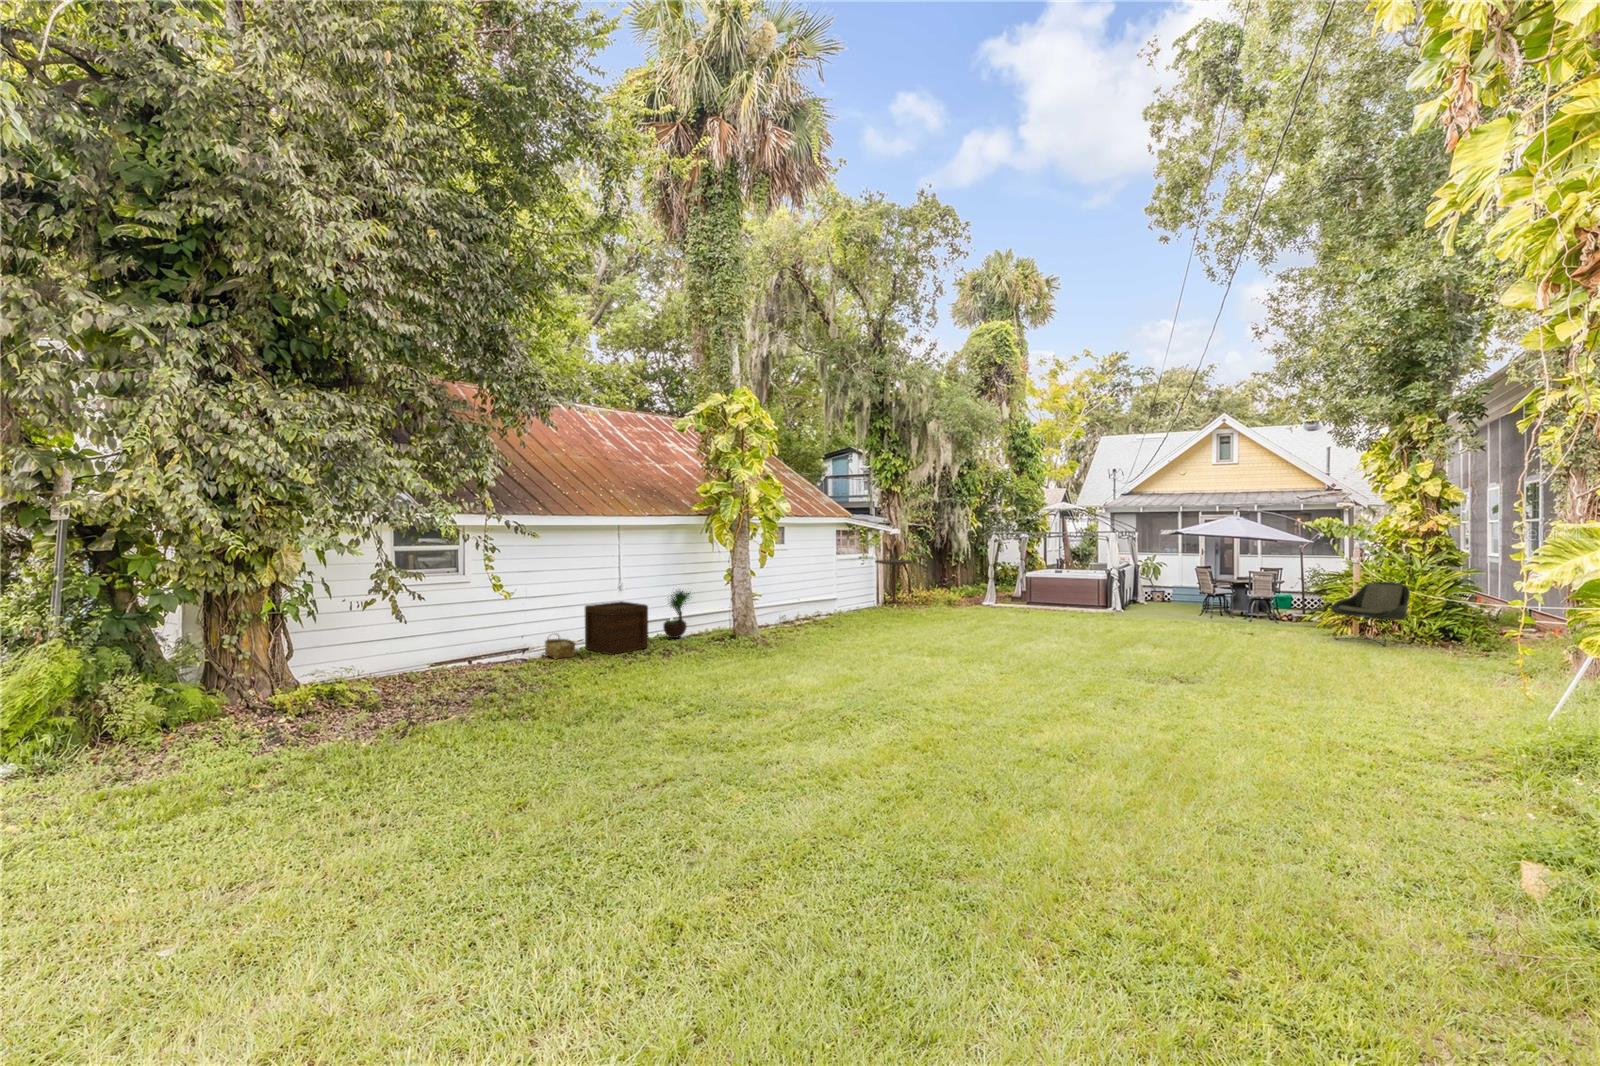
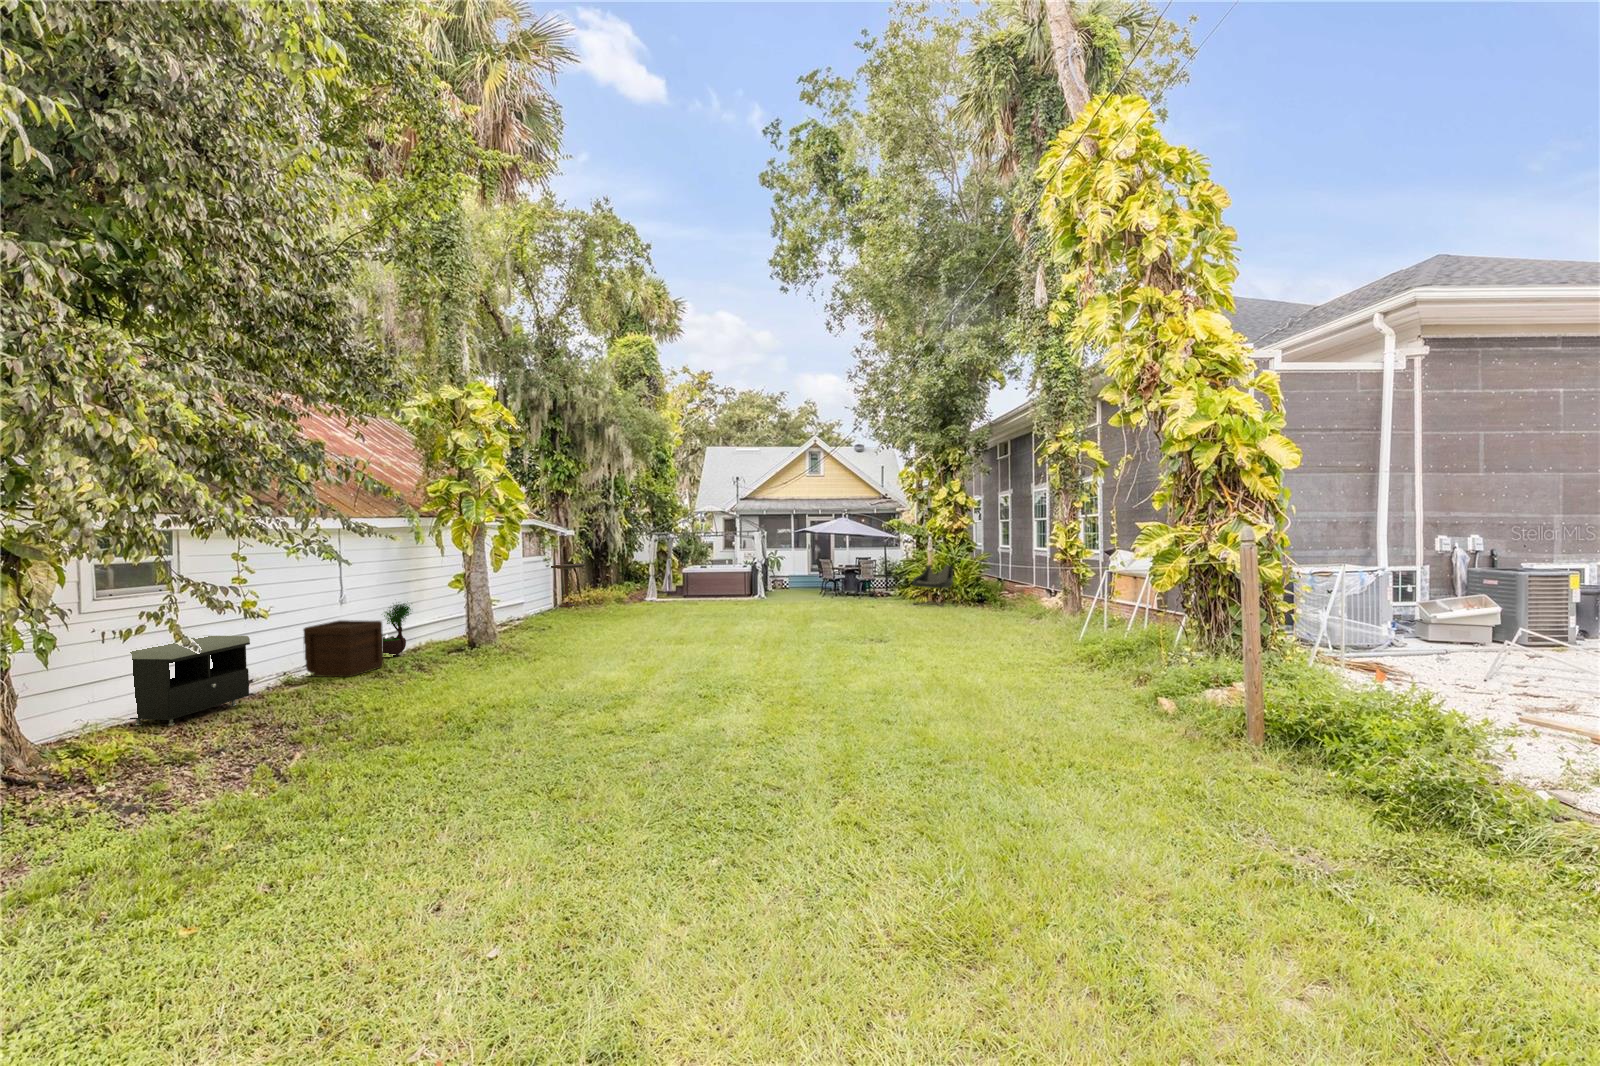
storage bench: none [404,607,506,682] -> present [130,636,250,725]
woven basket: present [545,638,575,659] -> none [268,661,310,688]

